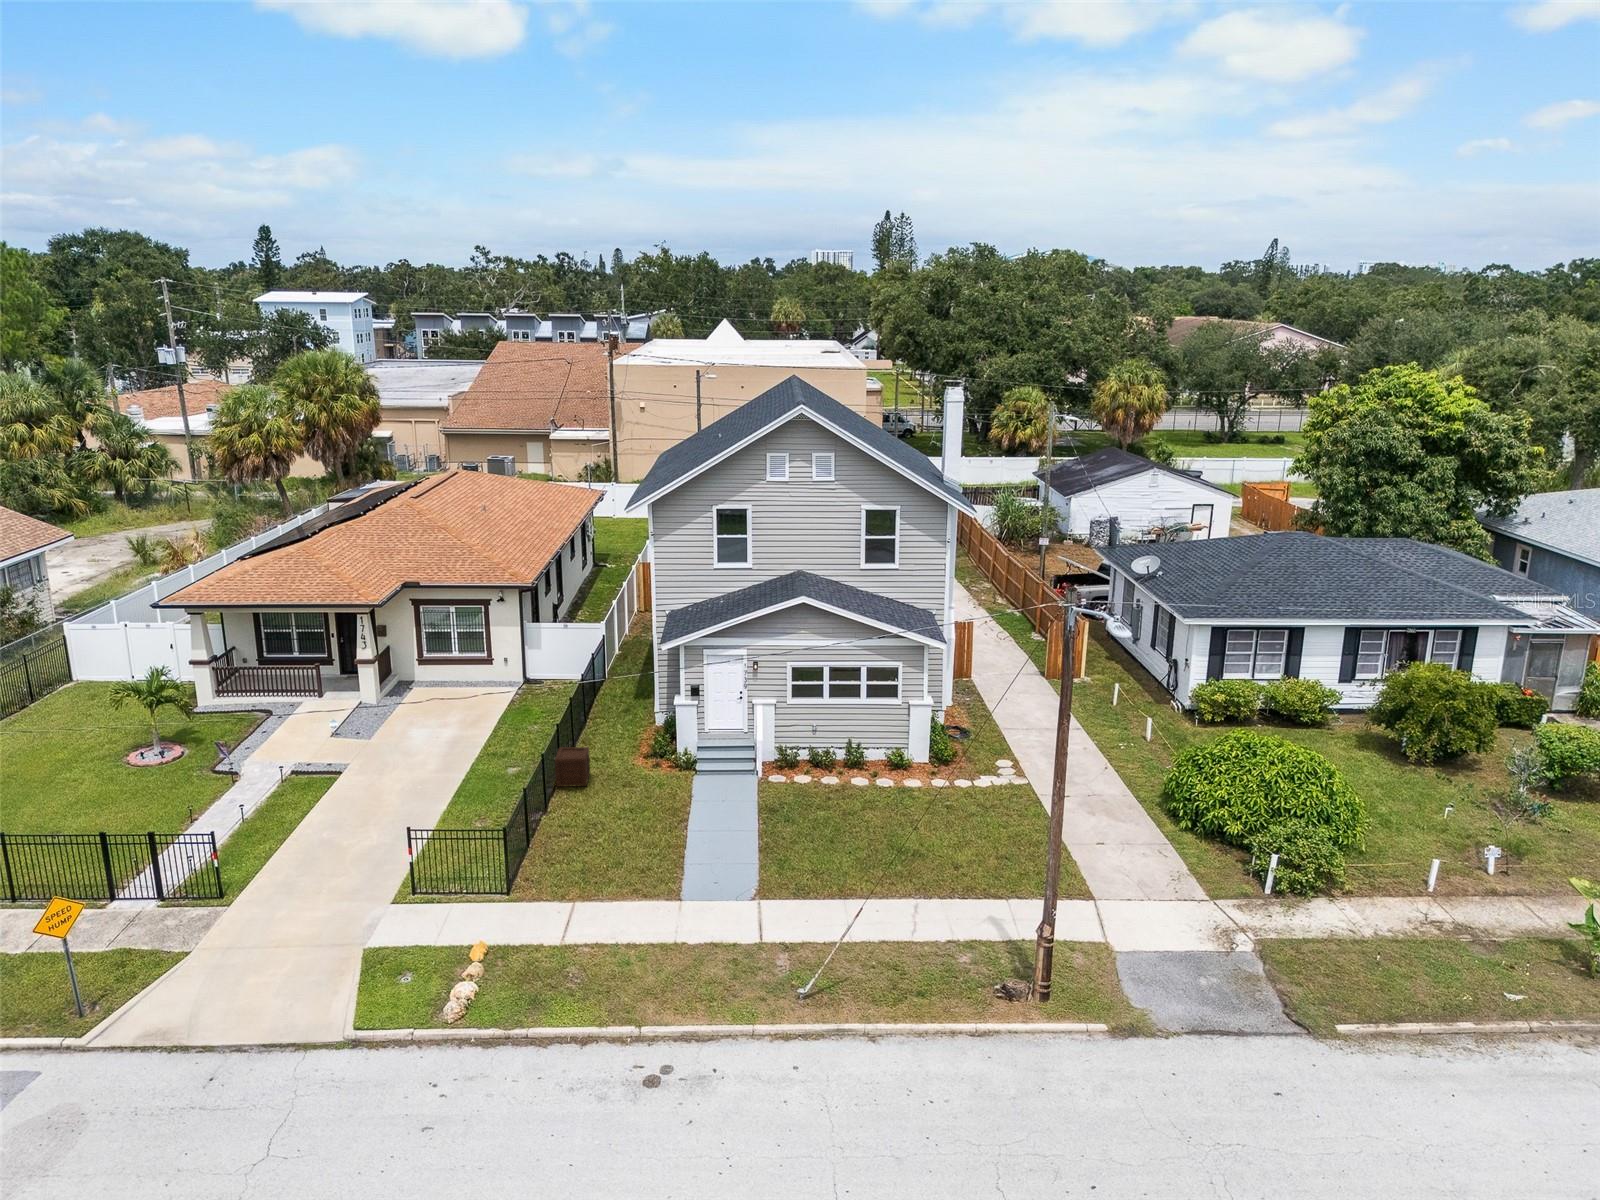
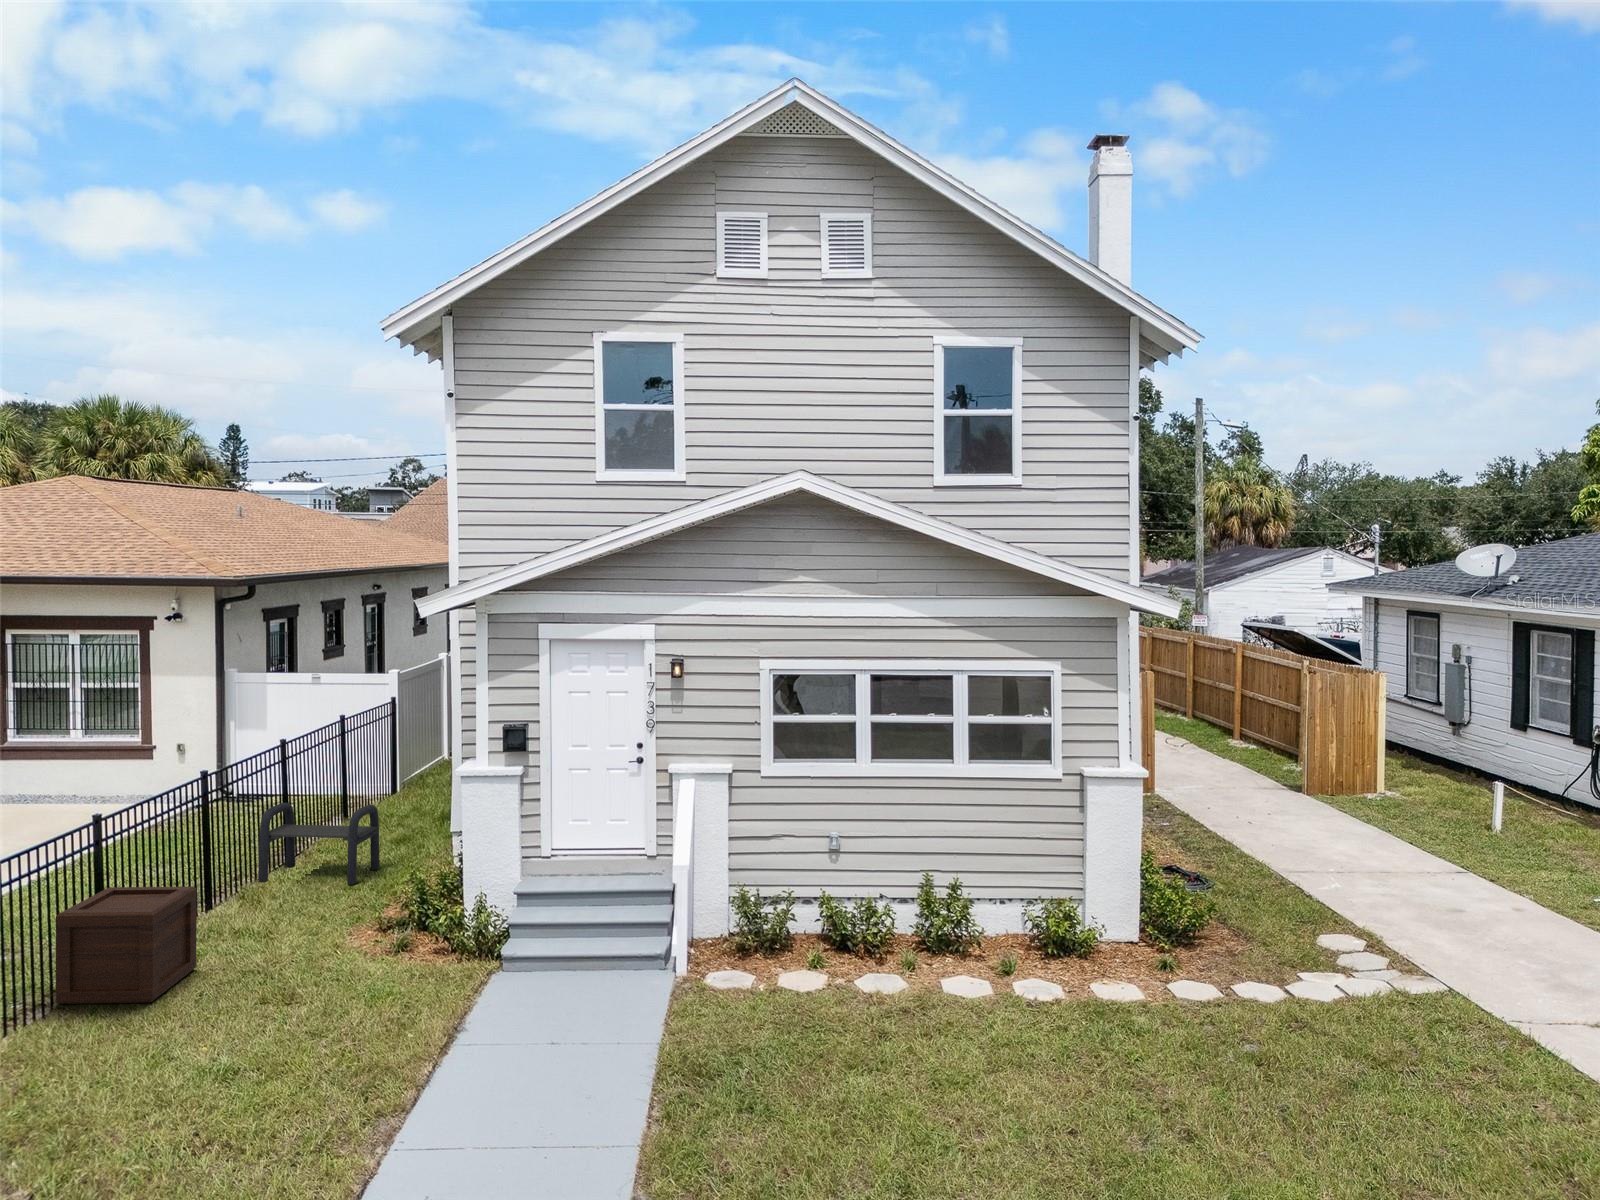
bench: none [581,701,626,736] -> present [258,803,379,885]

